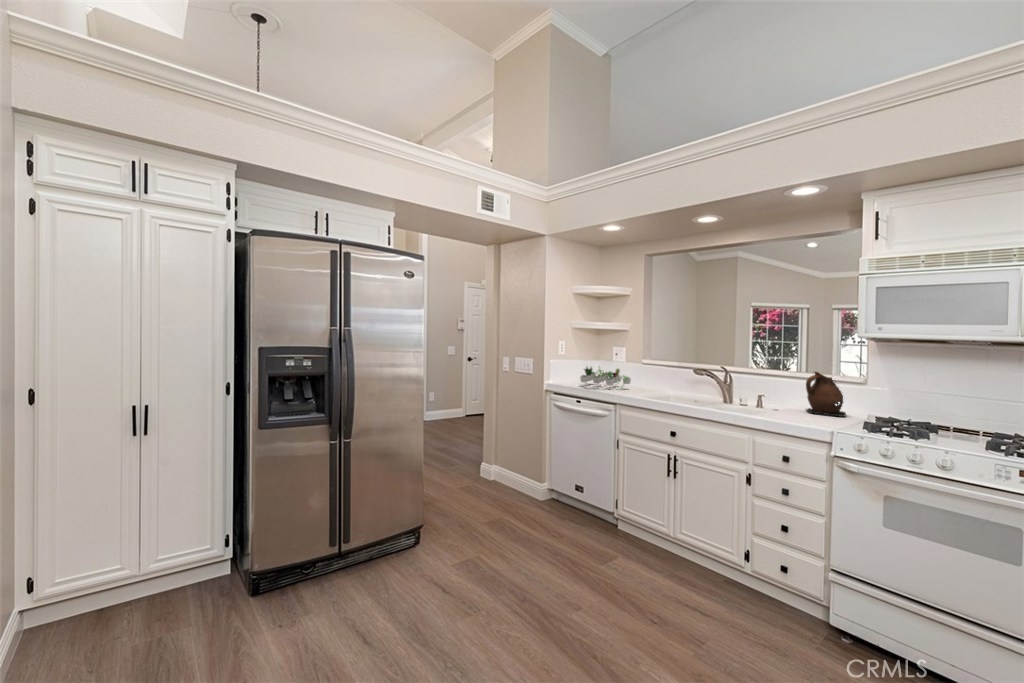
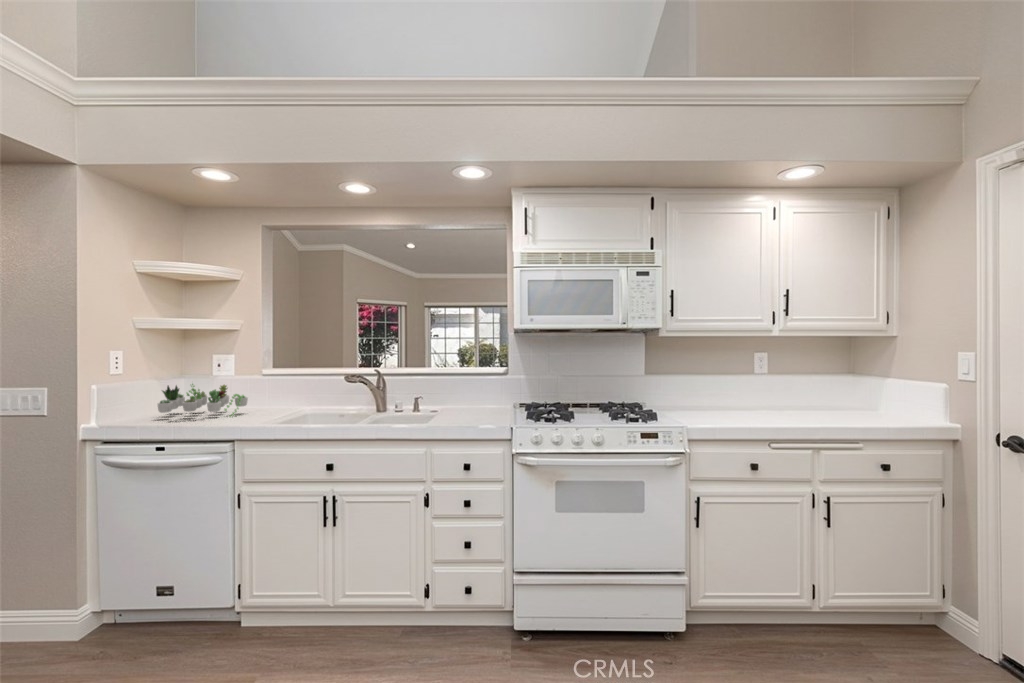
ceramic pitcher: present [806,372,846,417] -> none [460,367,497,412]

